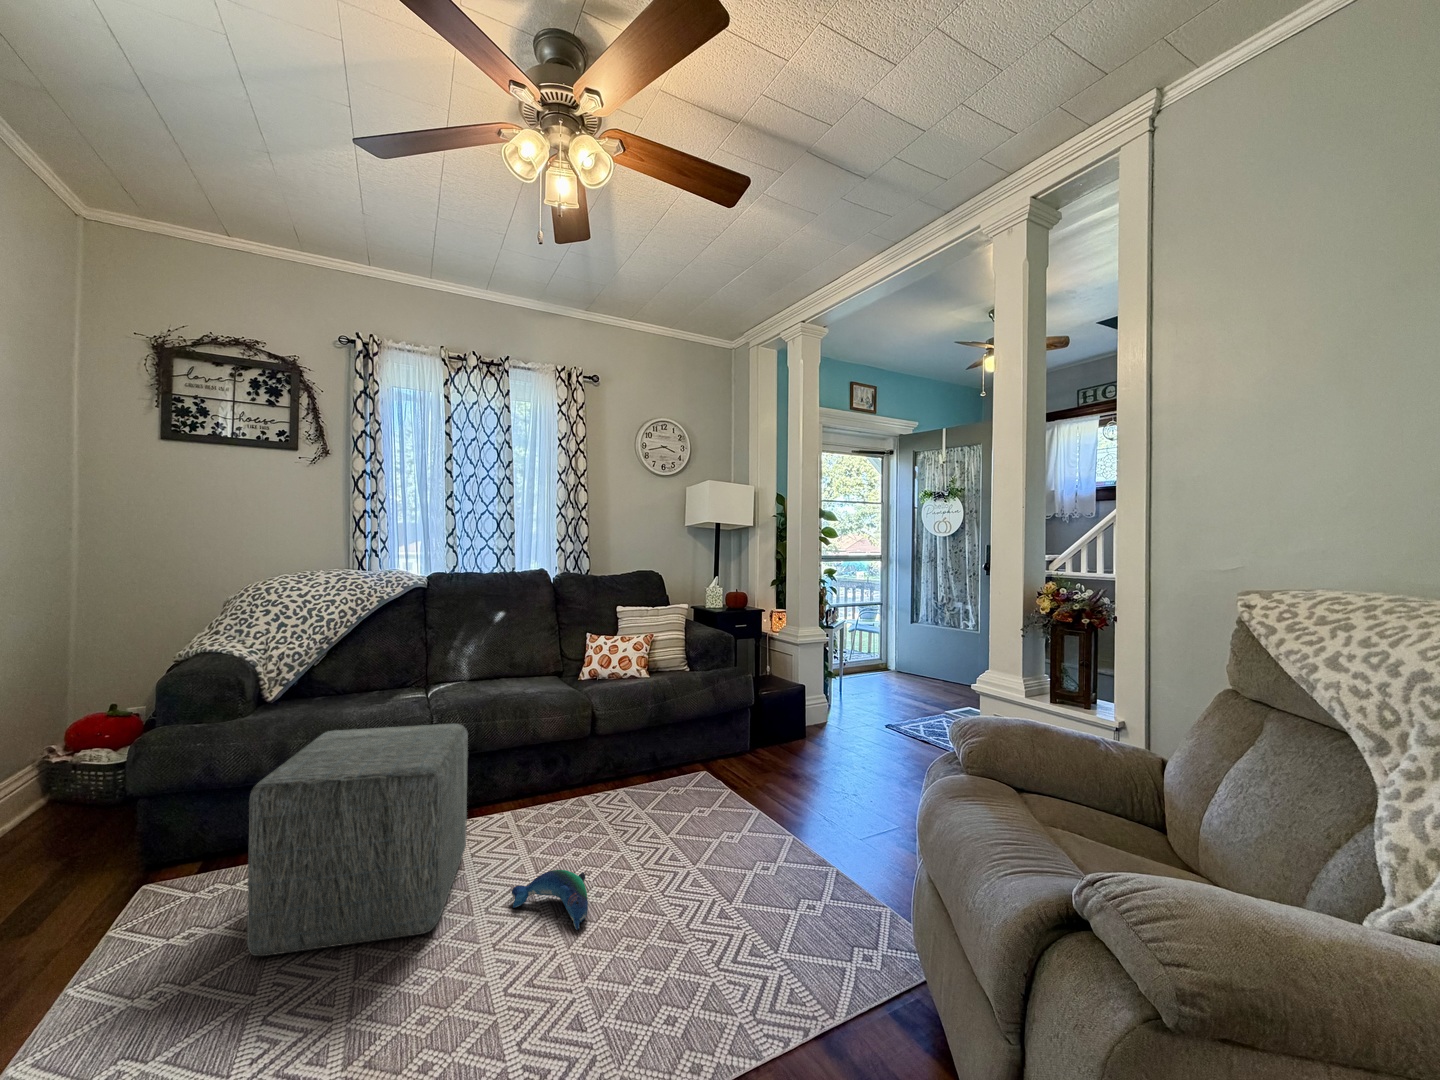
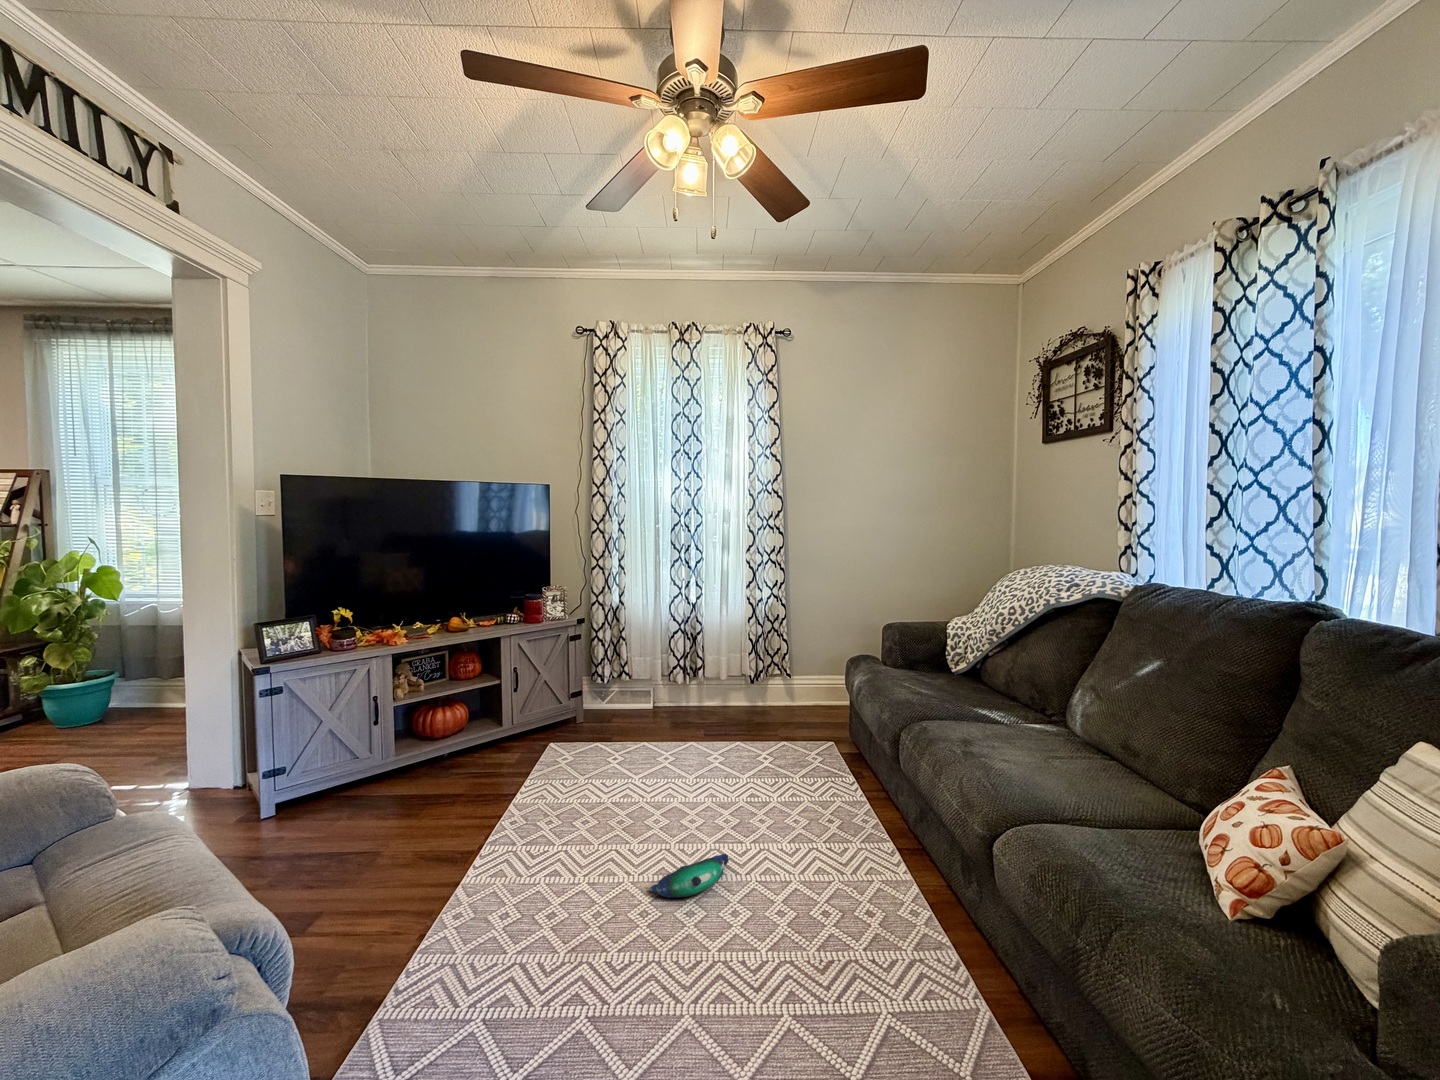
ottoman: present [247,724,468,956] -> none [704,678,833,840]

